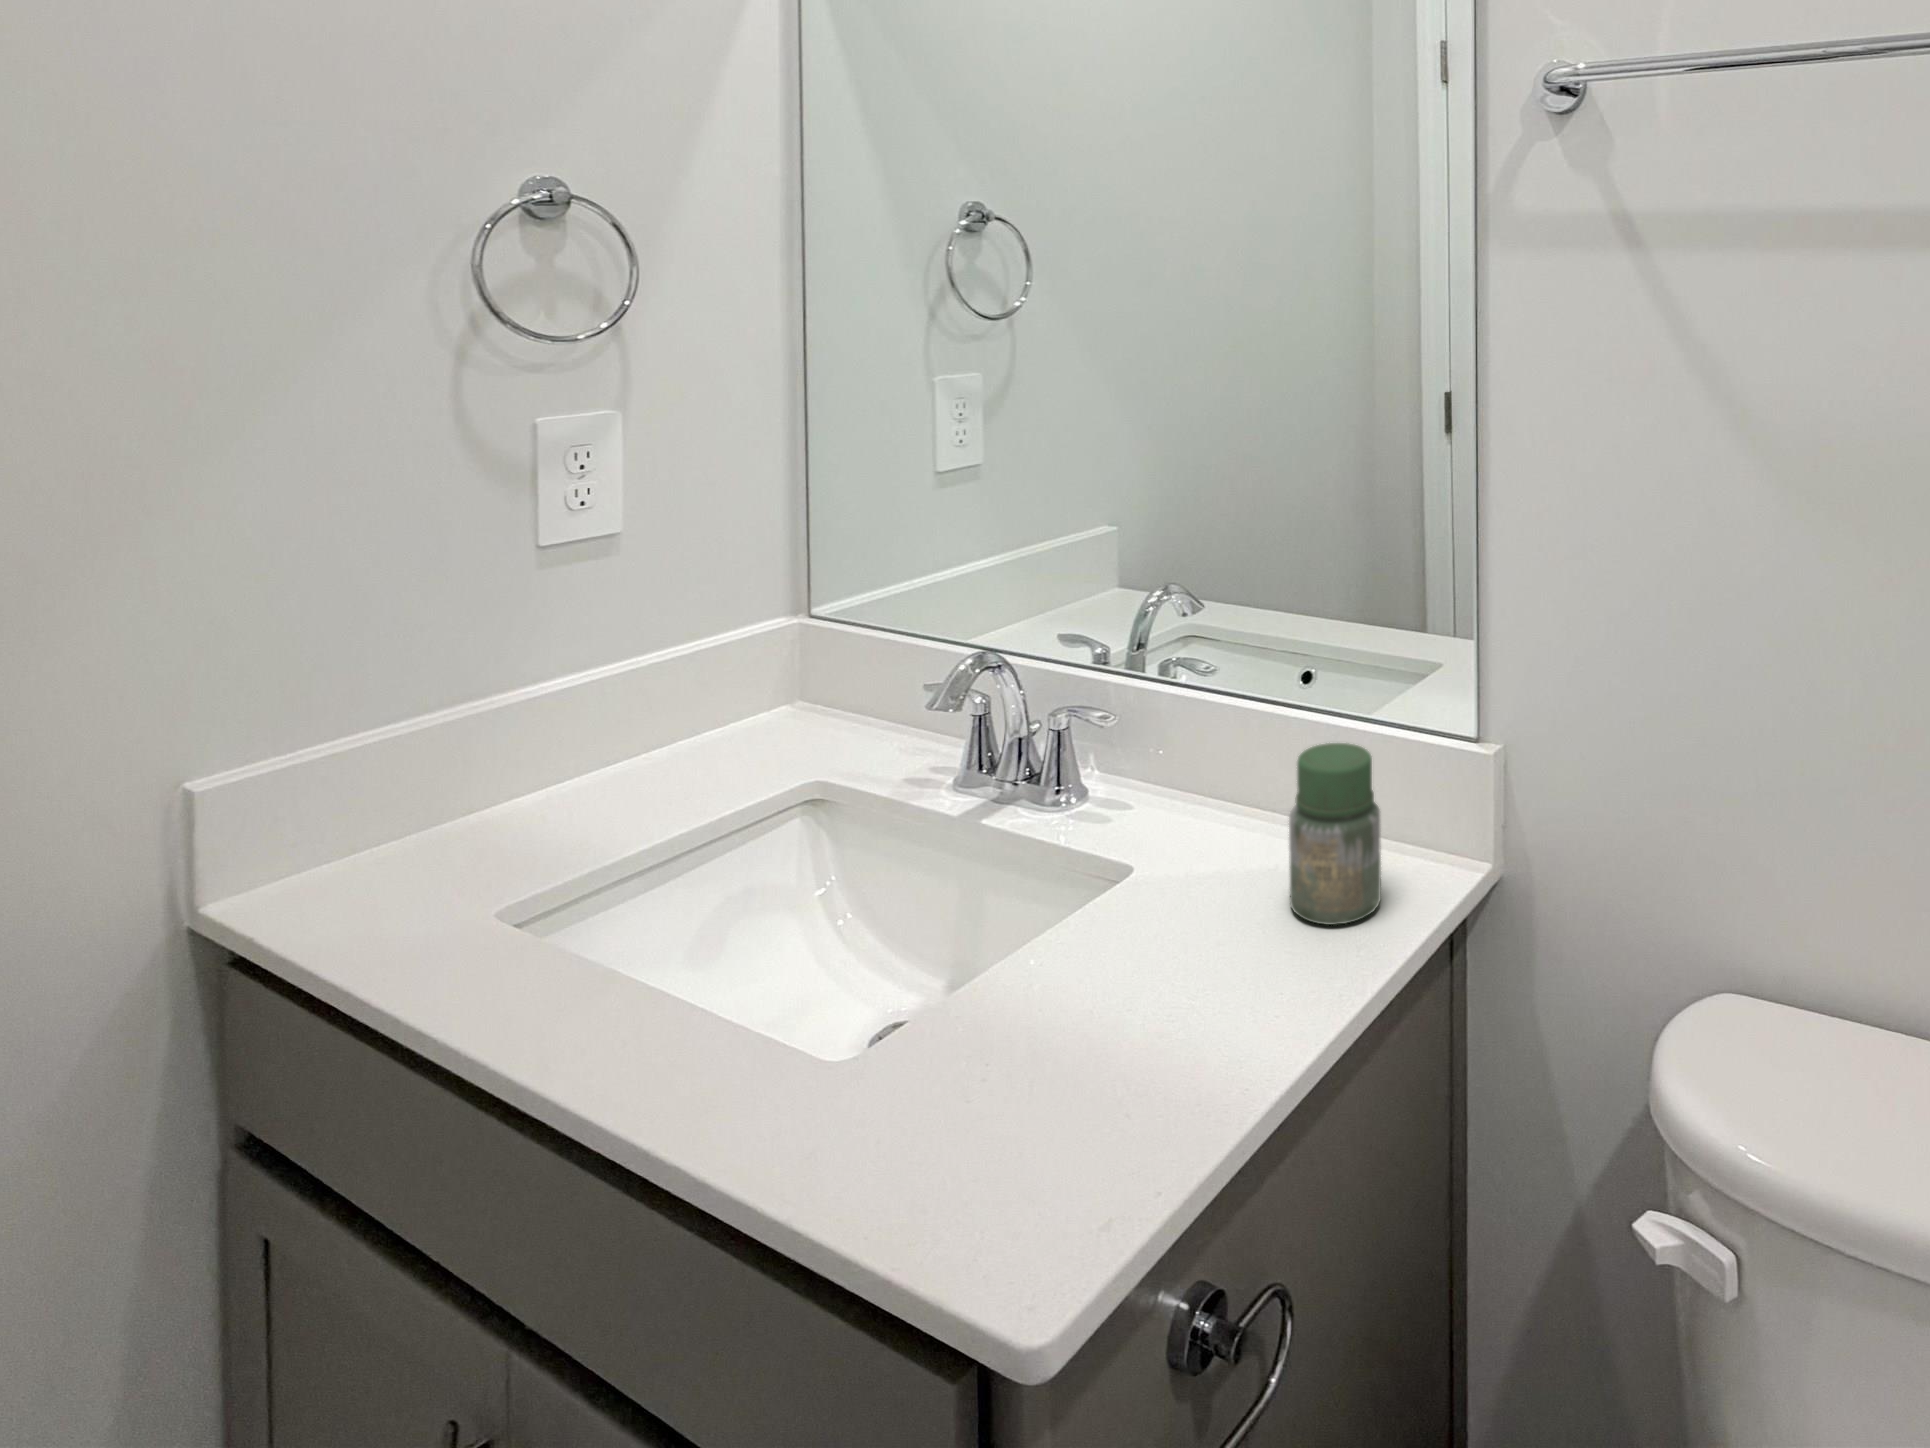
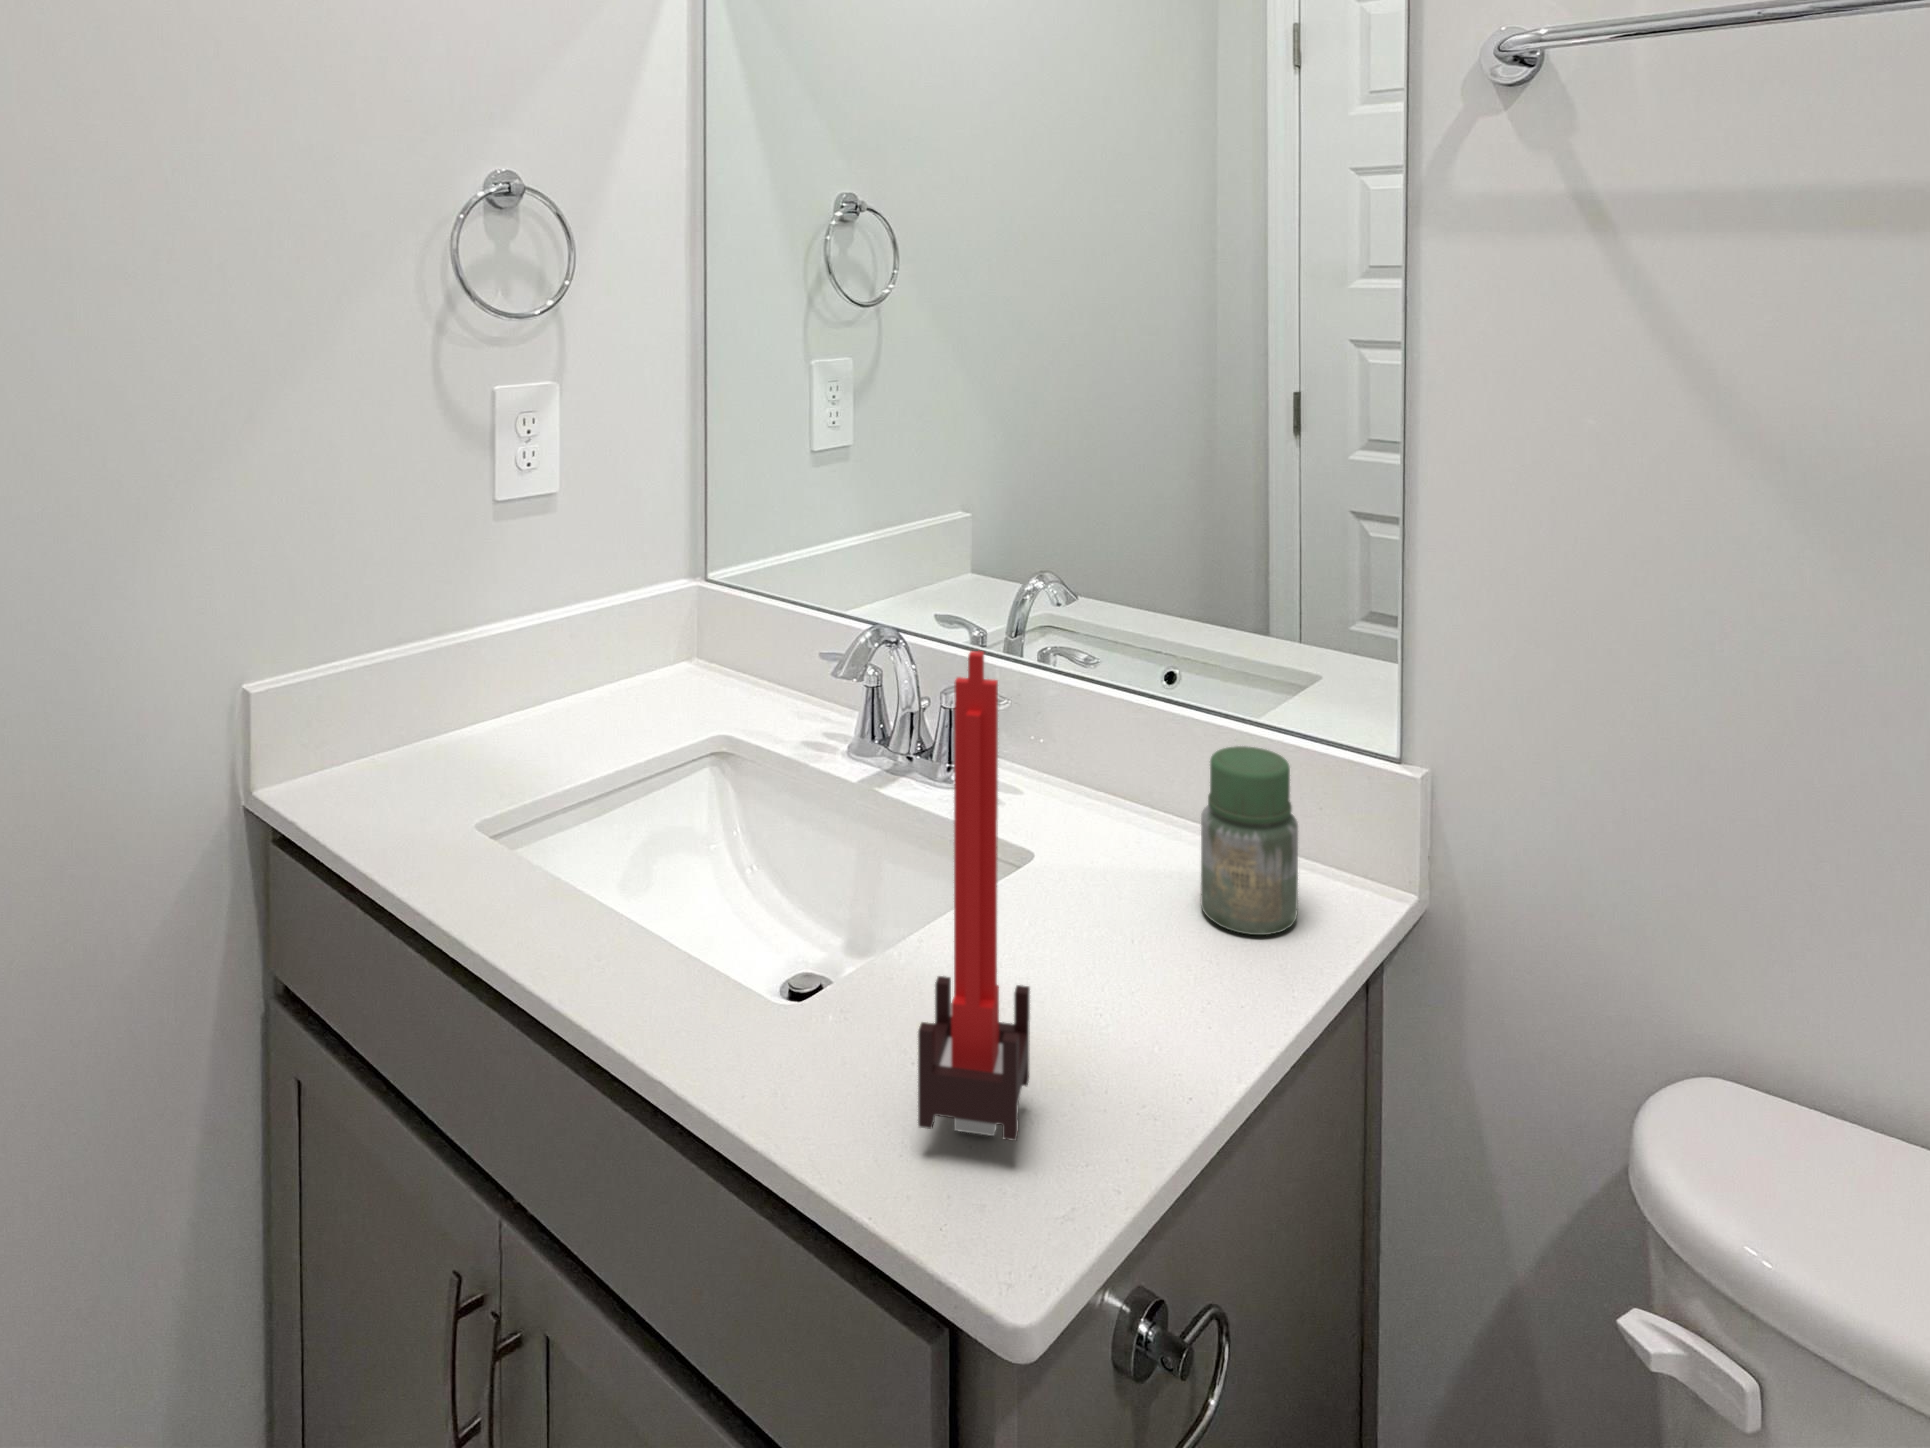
candle: none [952,675,1082,1169] -> present [918,651,1030,1141]

